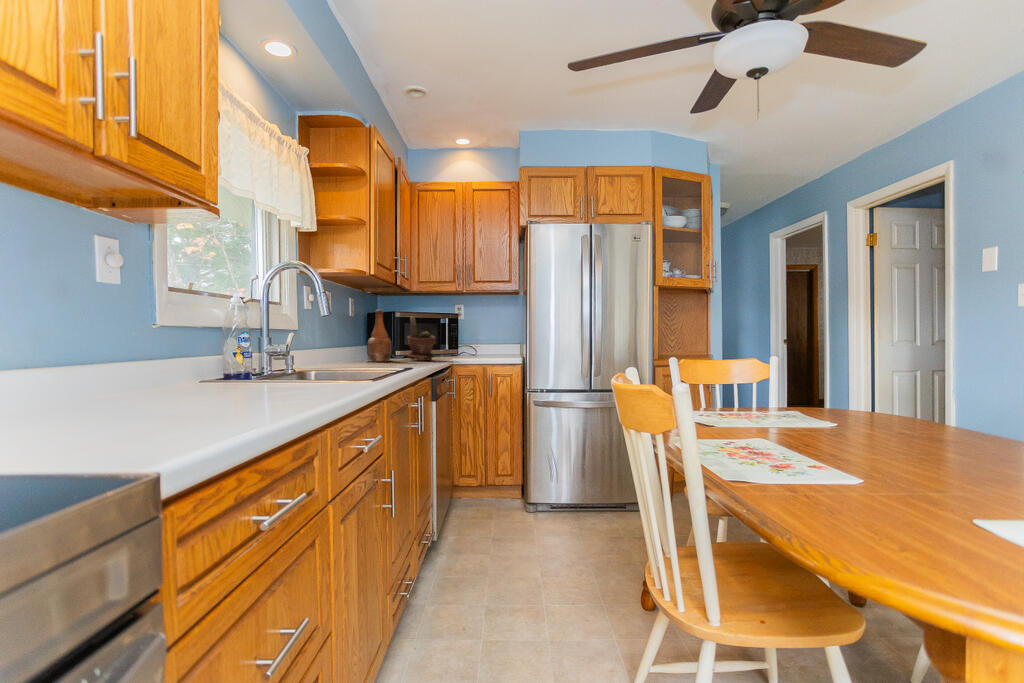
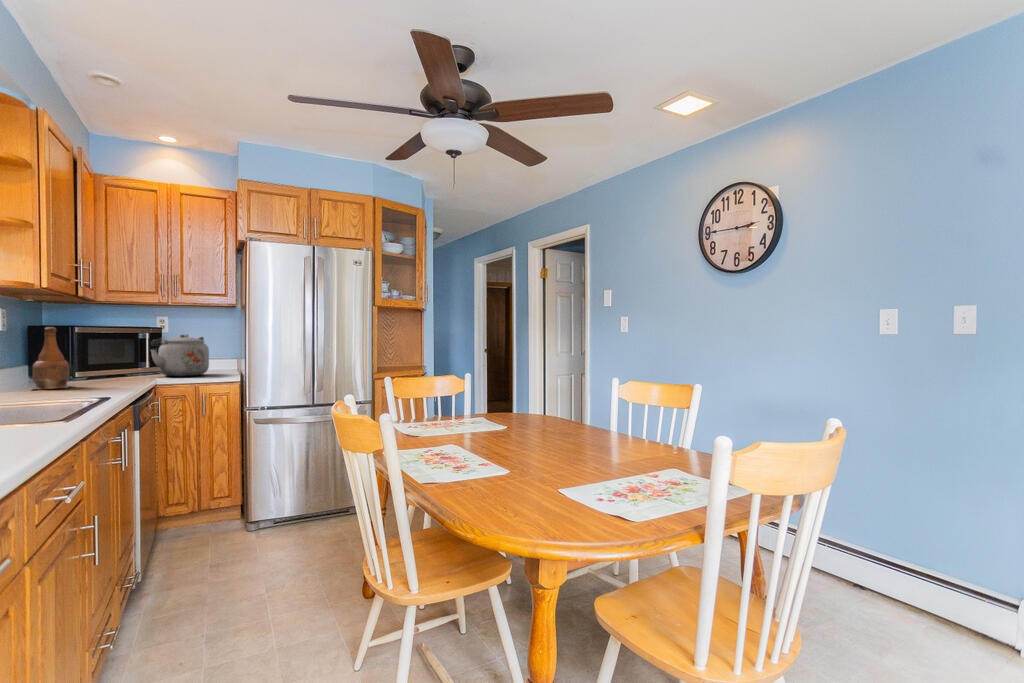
potted plant: present [407,316,435,361] -> none [92,334,132,385]
kettle: none [450,319,495,358] -> present [150,334,209,376]

